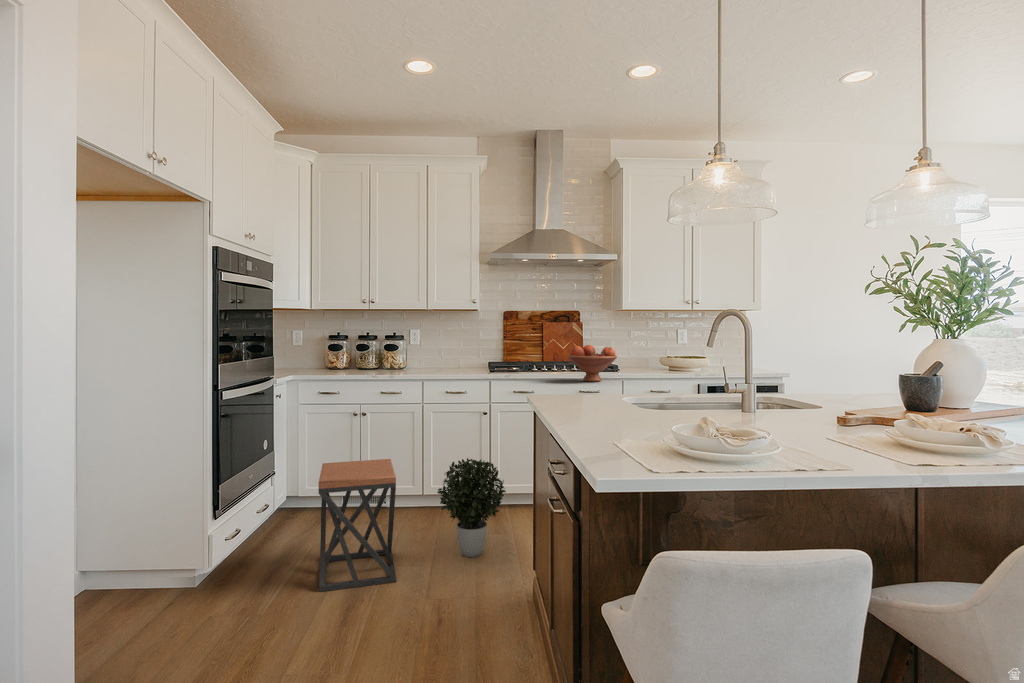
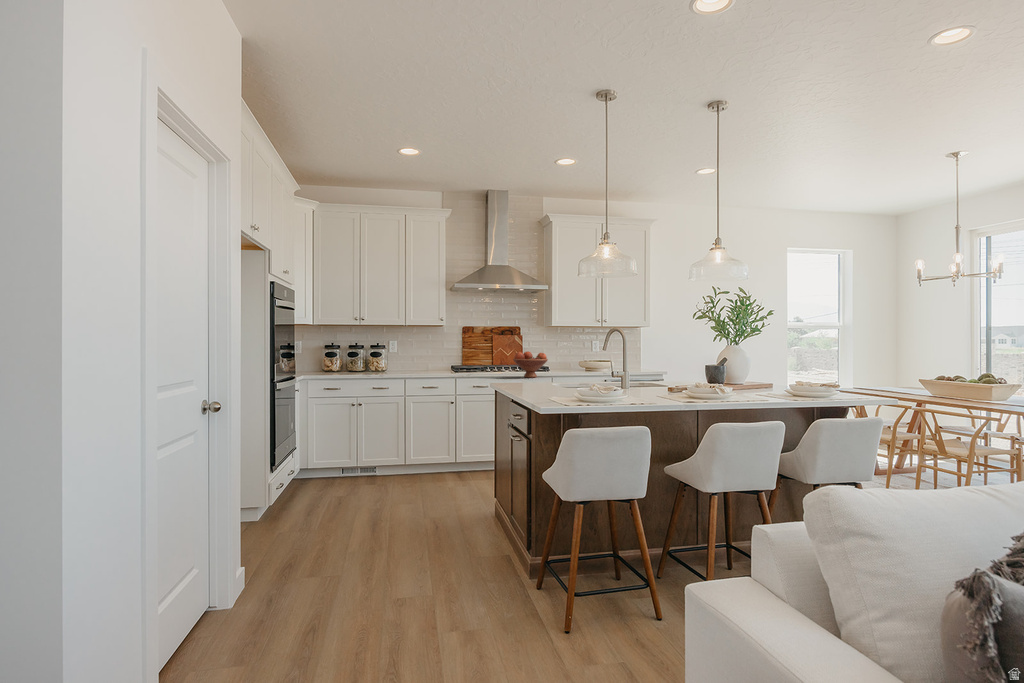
potted plant: present [437,458,506,557] -> none [424,430,472,499]
stool: present [318,459,396,592] -> none [343,431,400,518]

